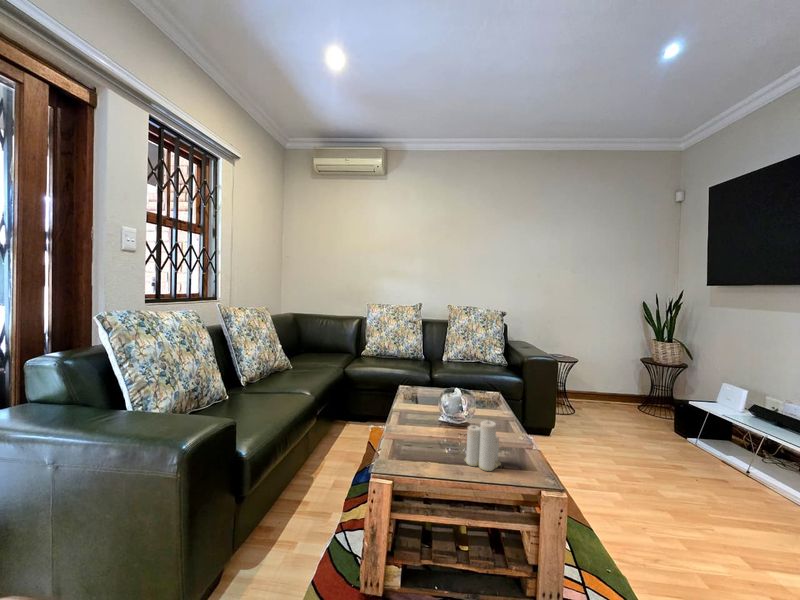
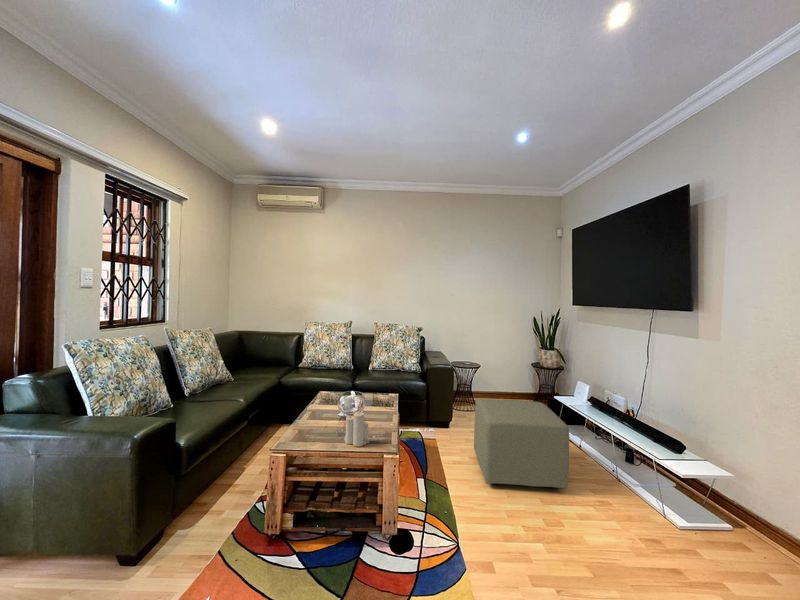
ottoman: none [600,403,780,542] -> present [474,399,569,489]

